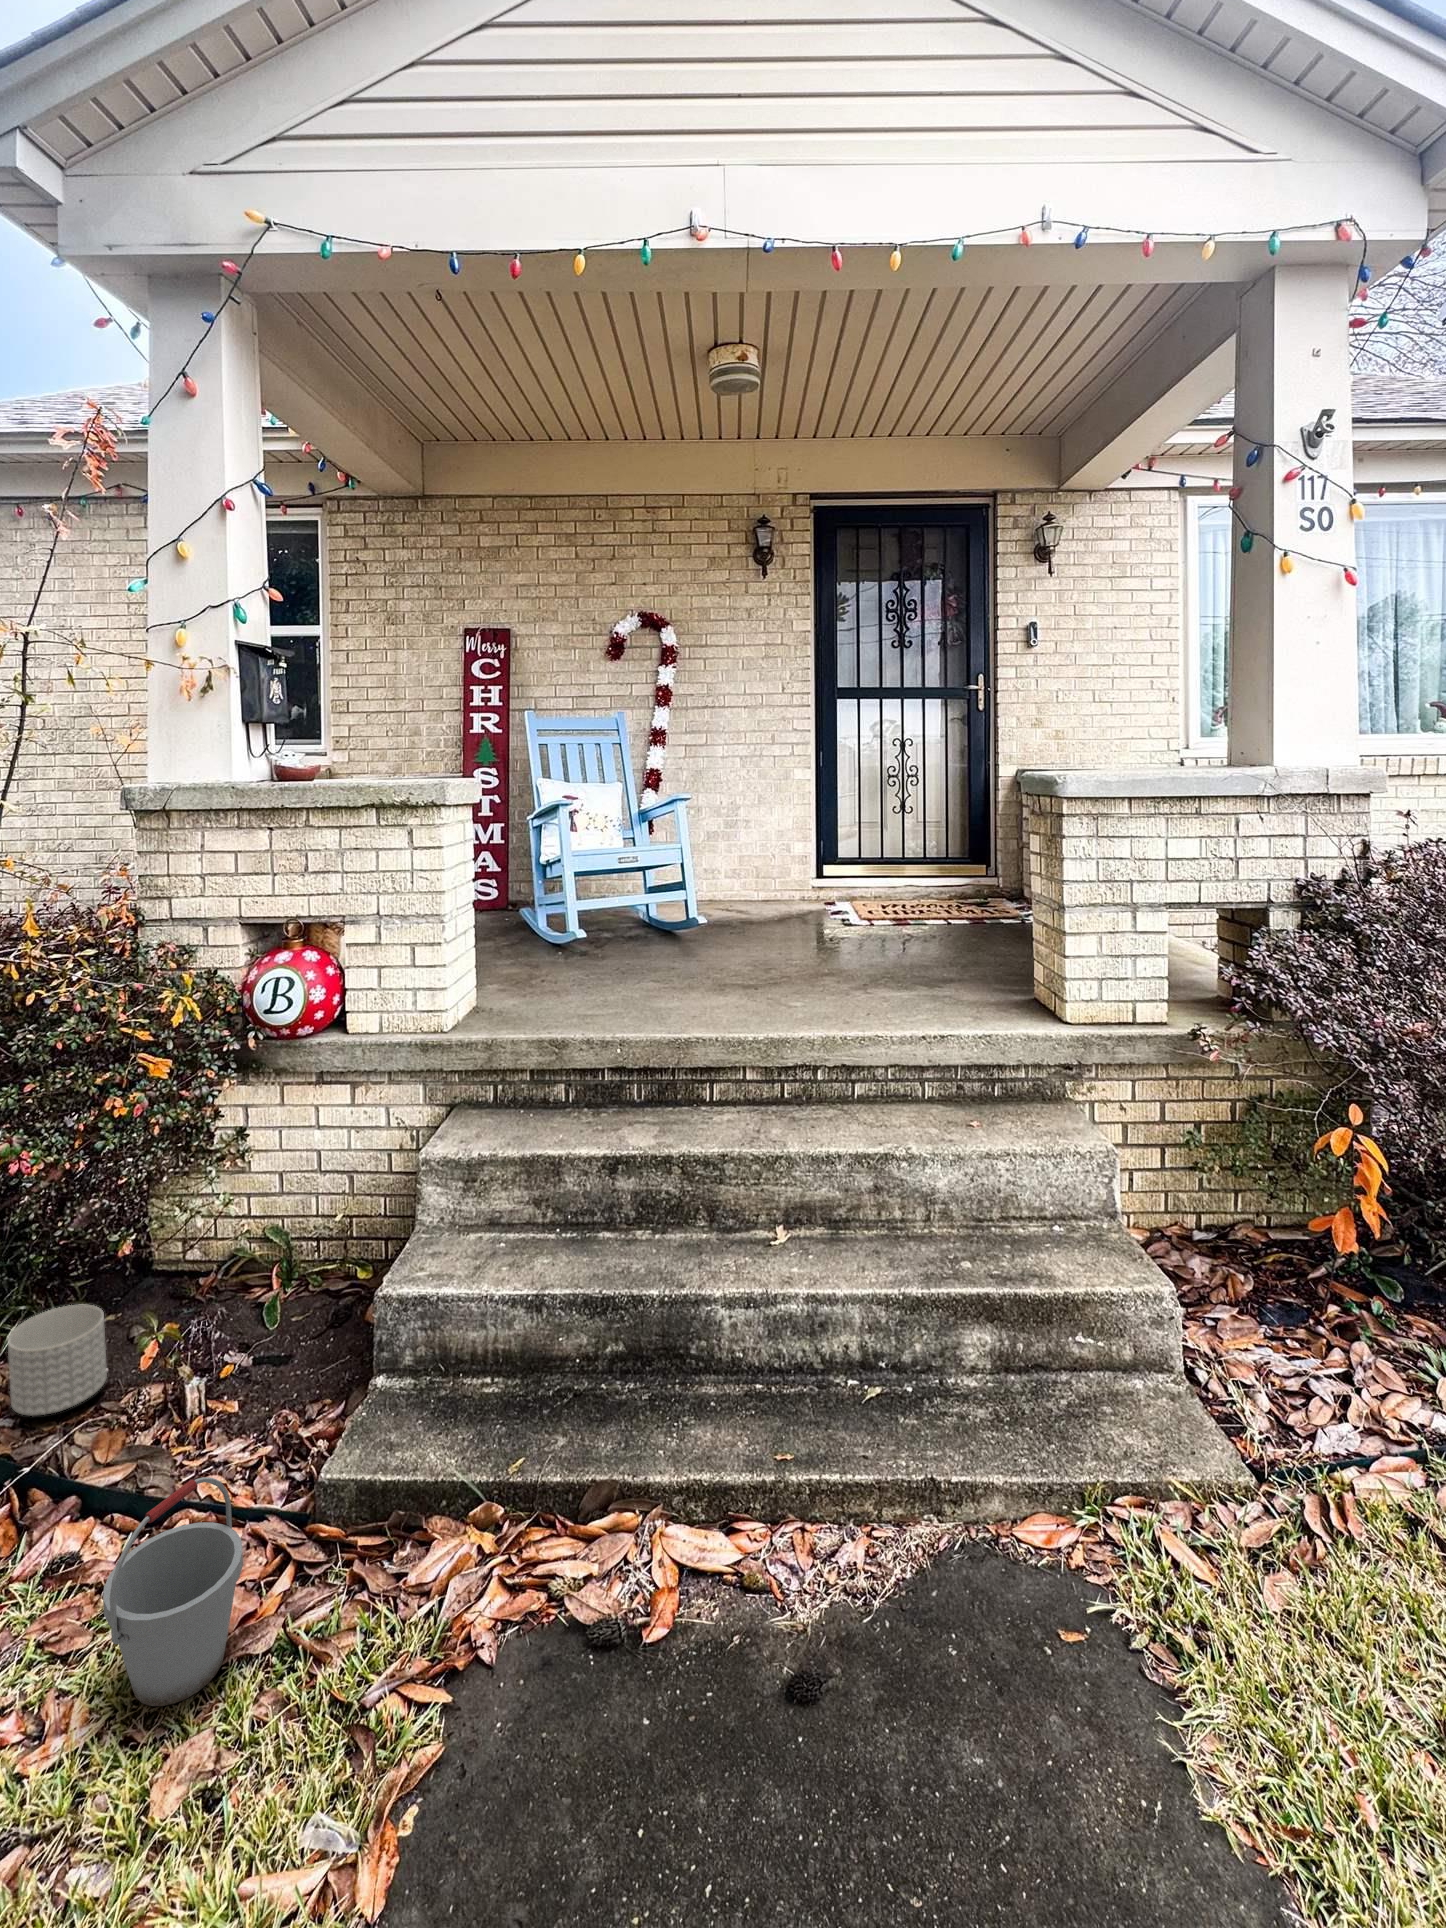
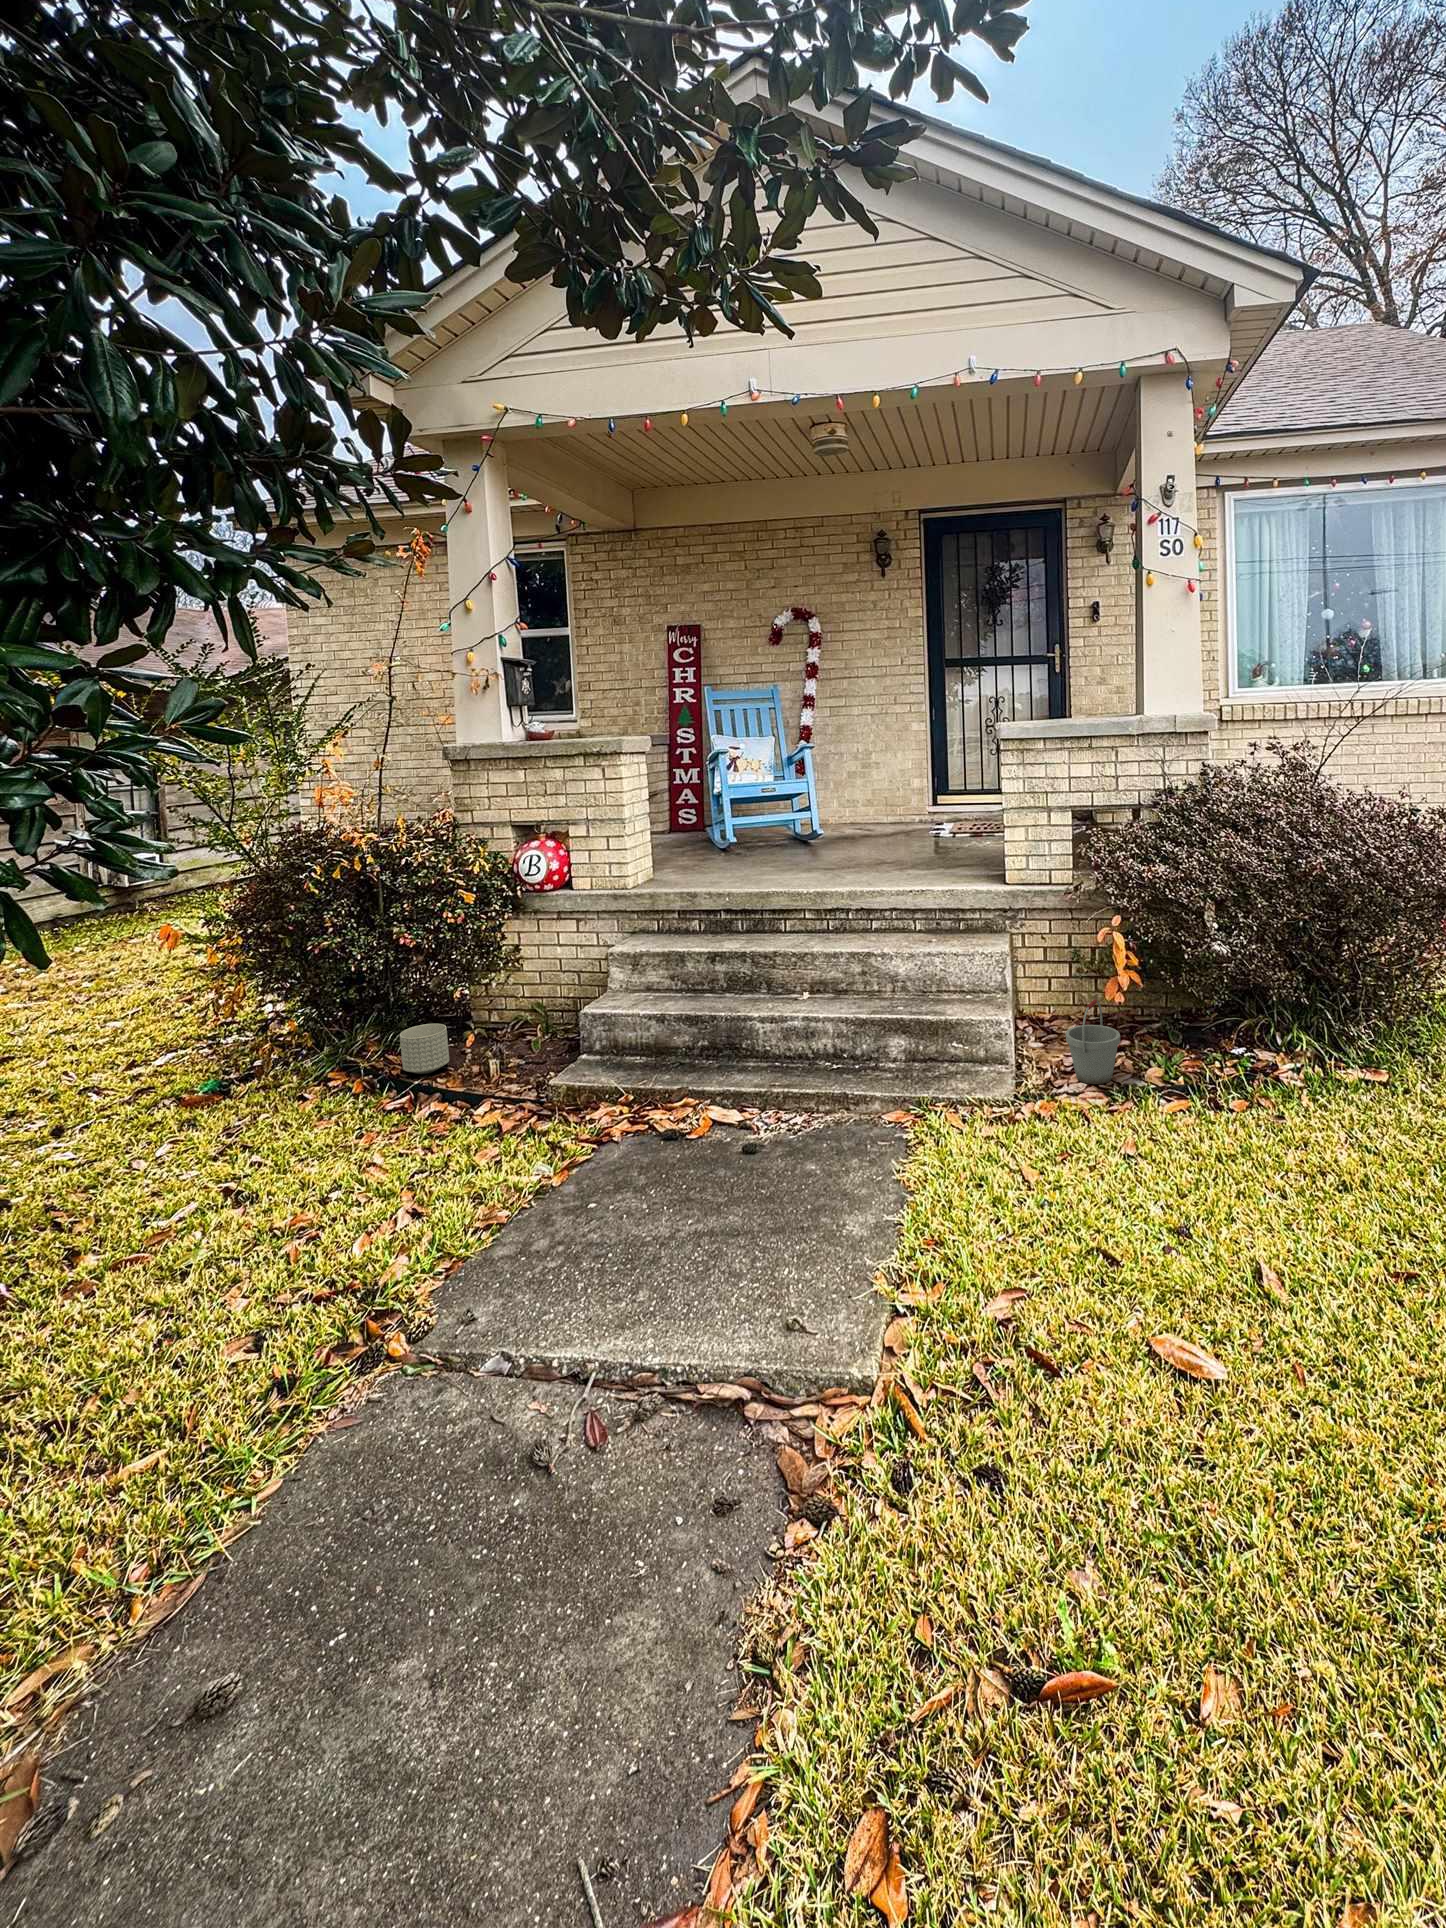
bucket: present [103,1477,243,1706] -> present [1066,999,1120,1084]

